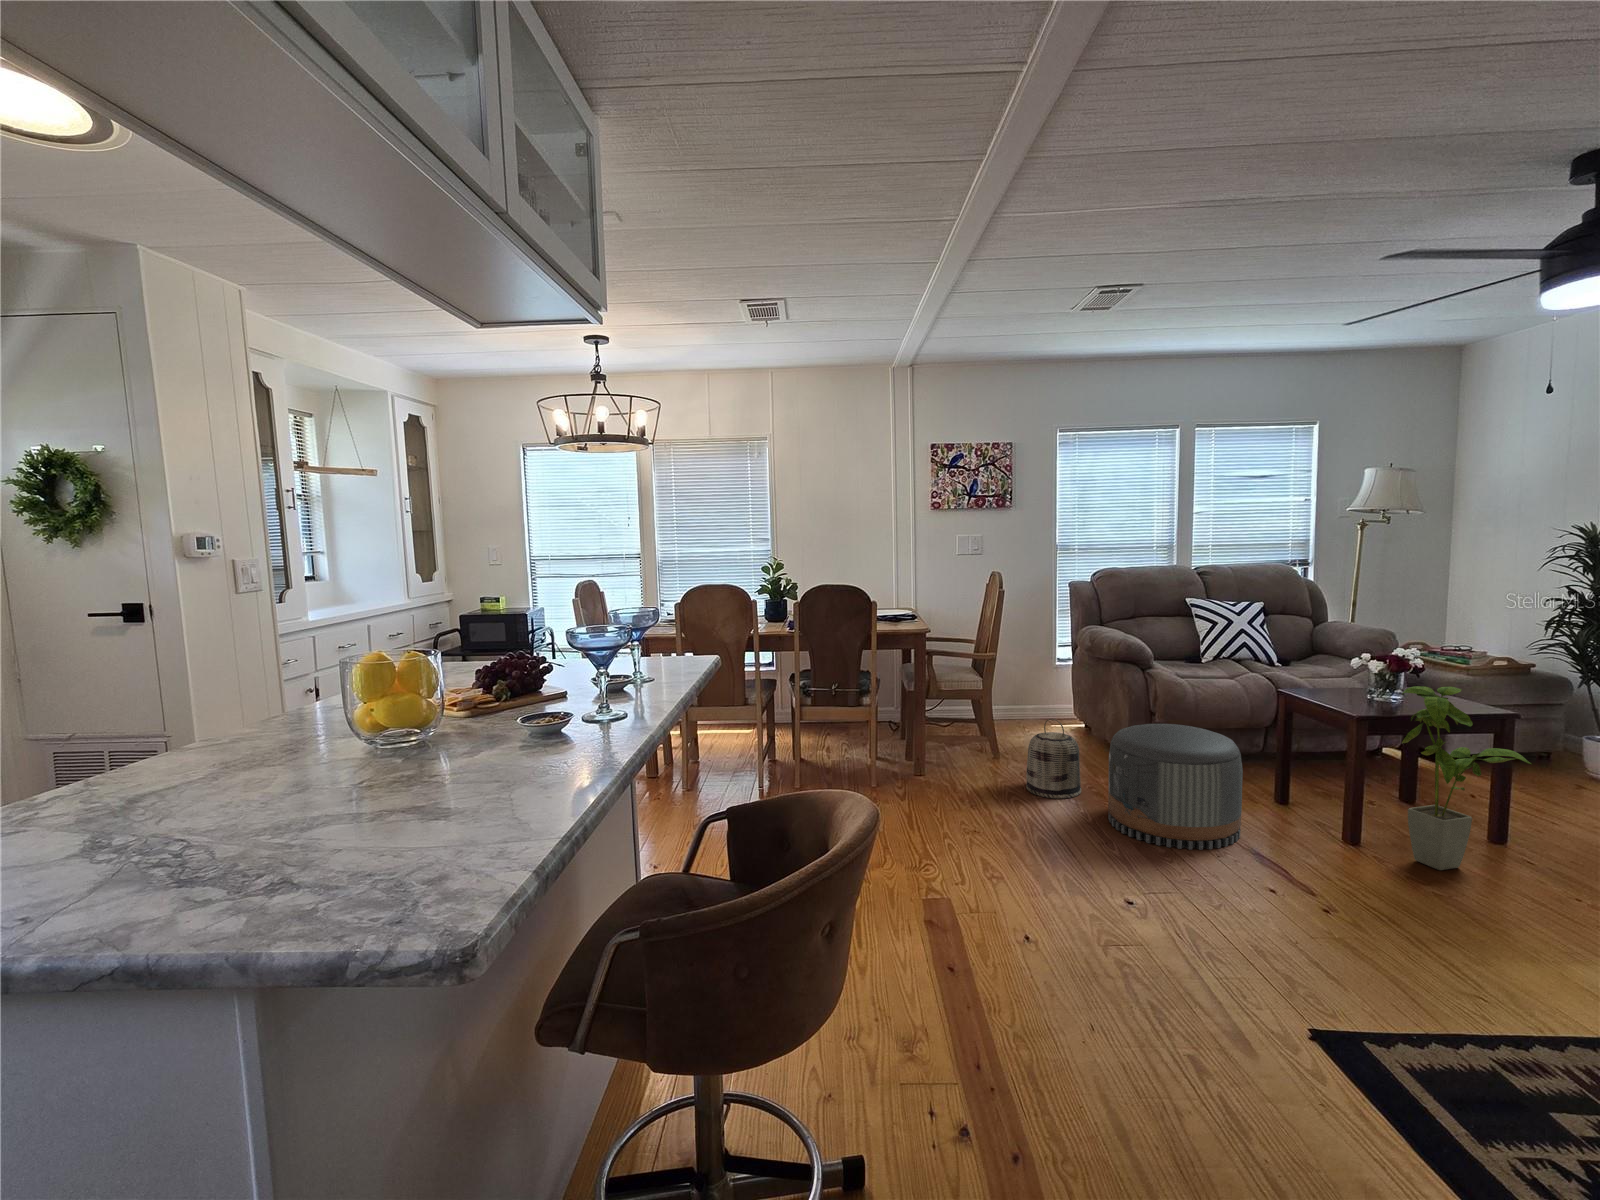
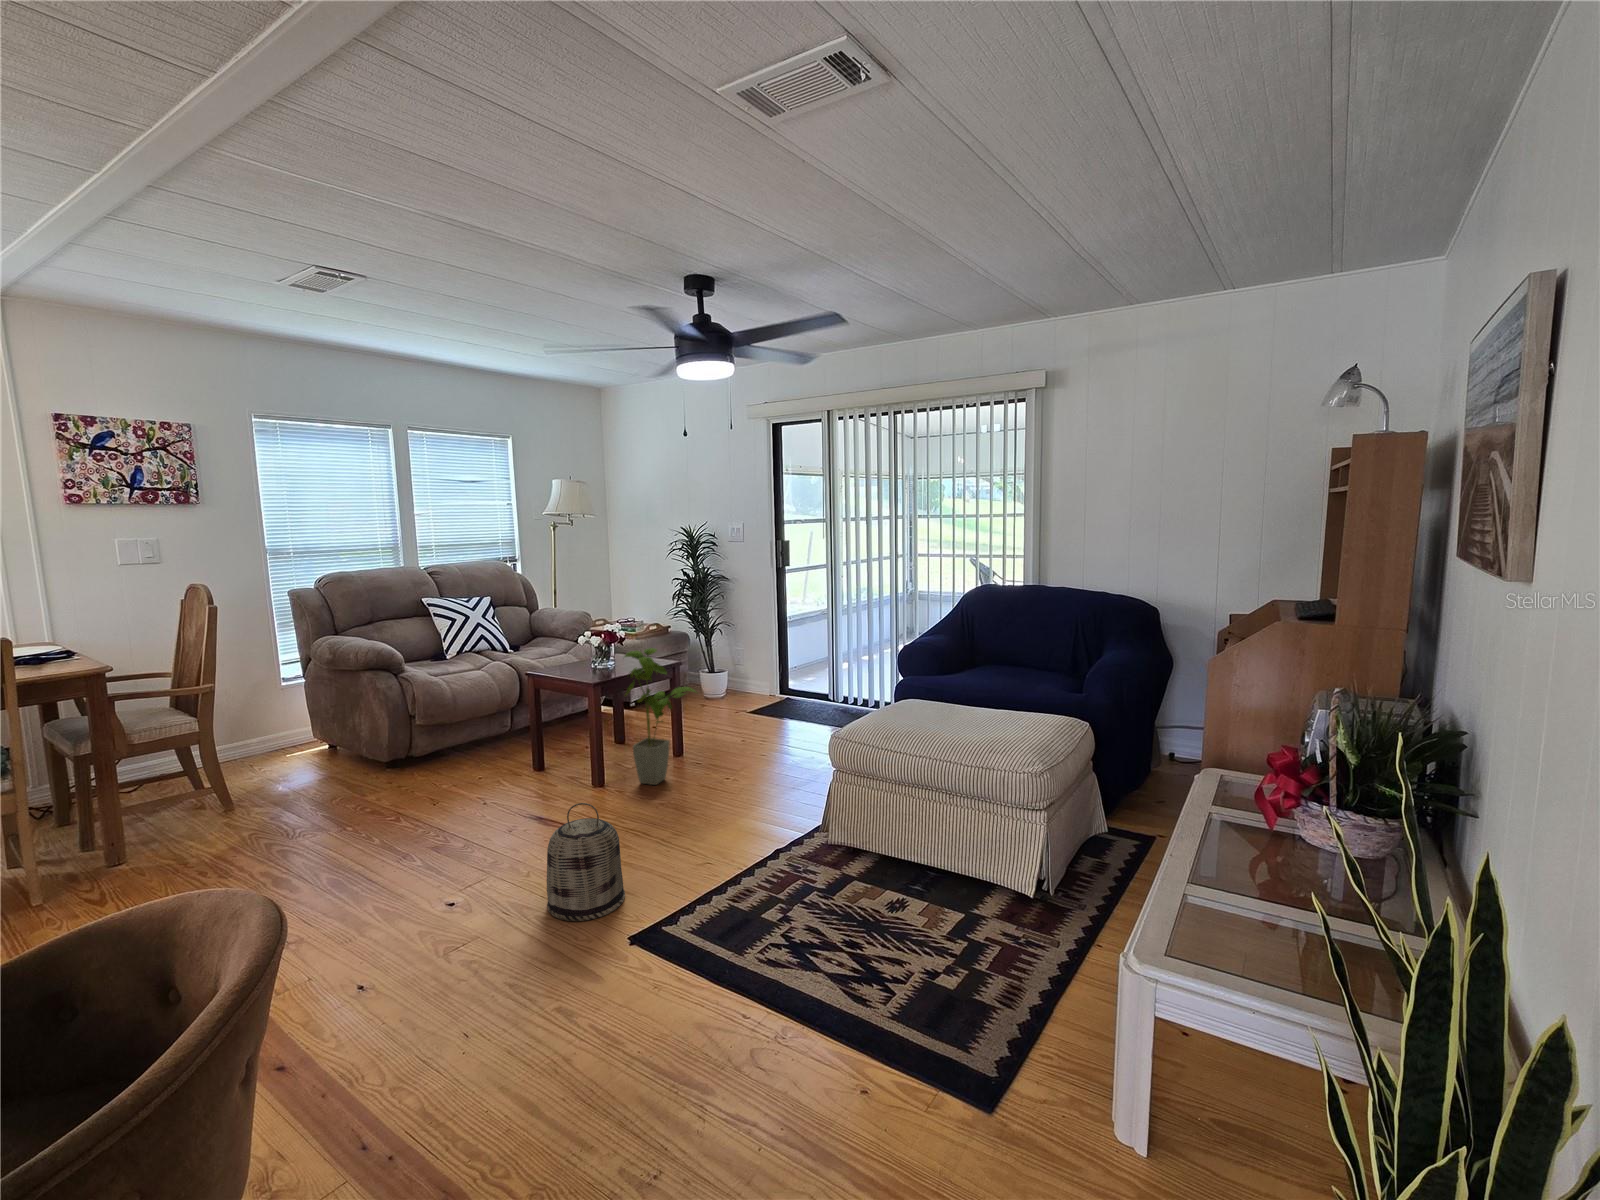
basket: present [1026,719,1081,799] -> present [547,803,625,921]
pouf: present [1108,724,1243,850] -> none [387,720,518,843]

